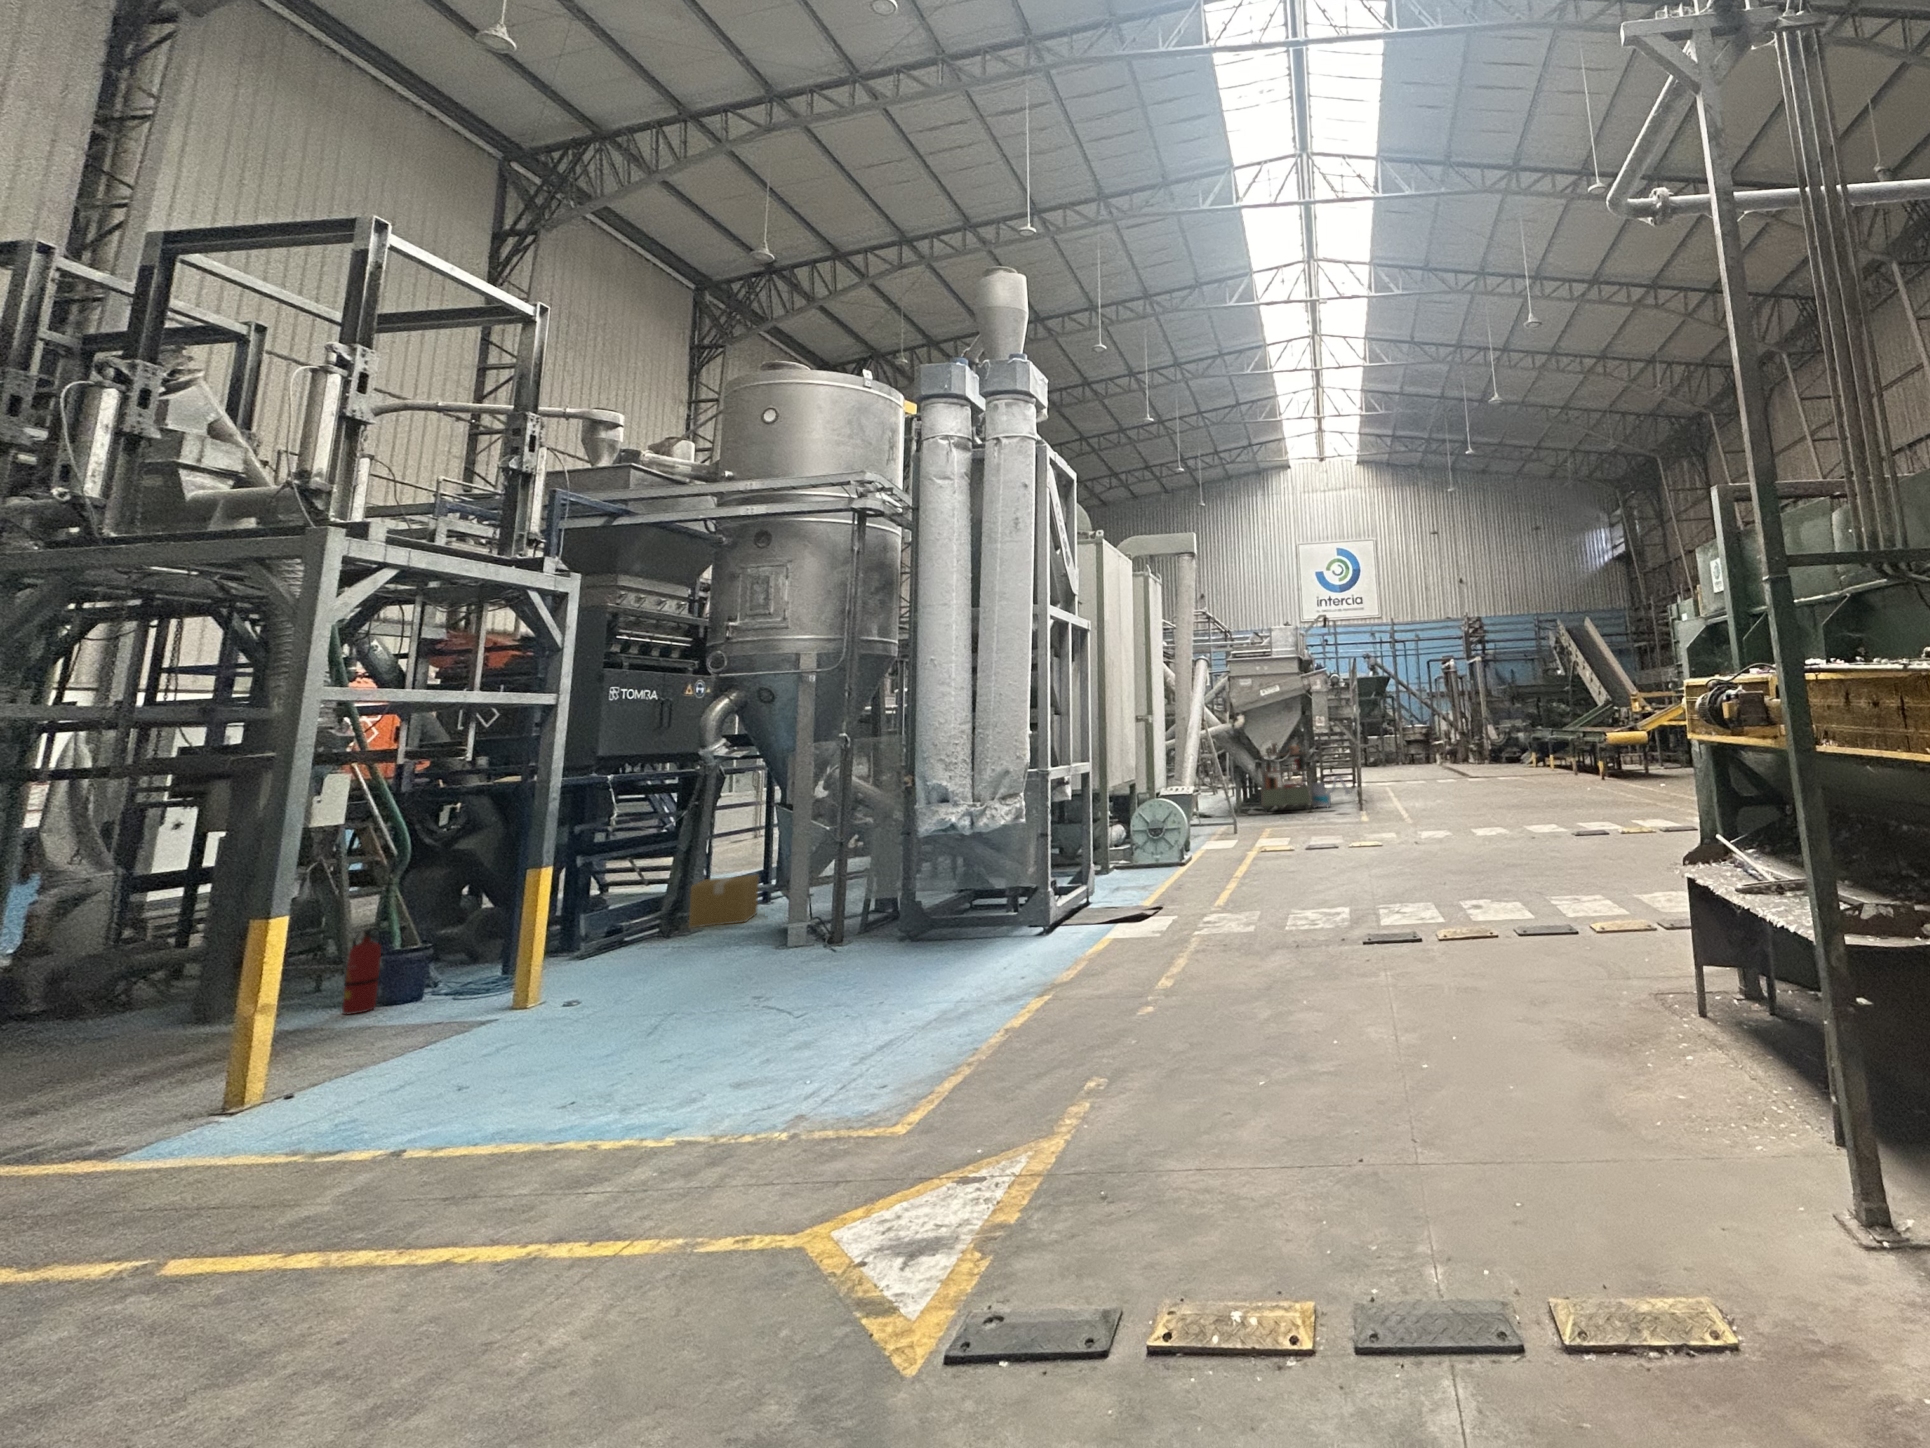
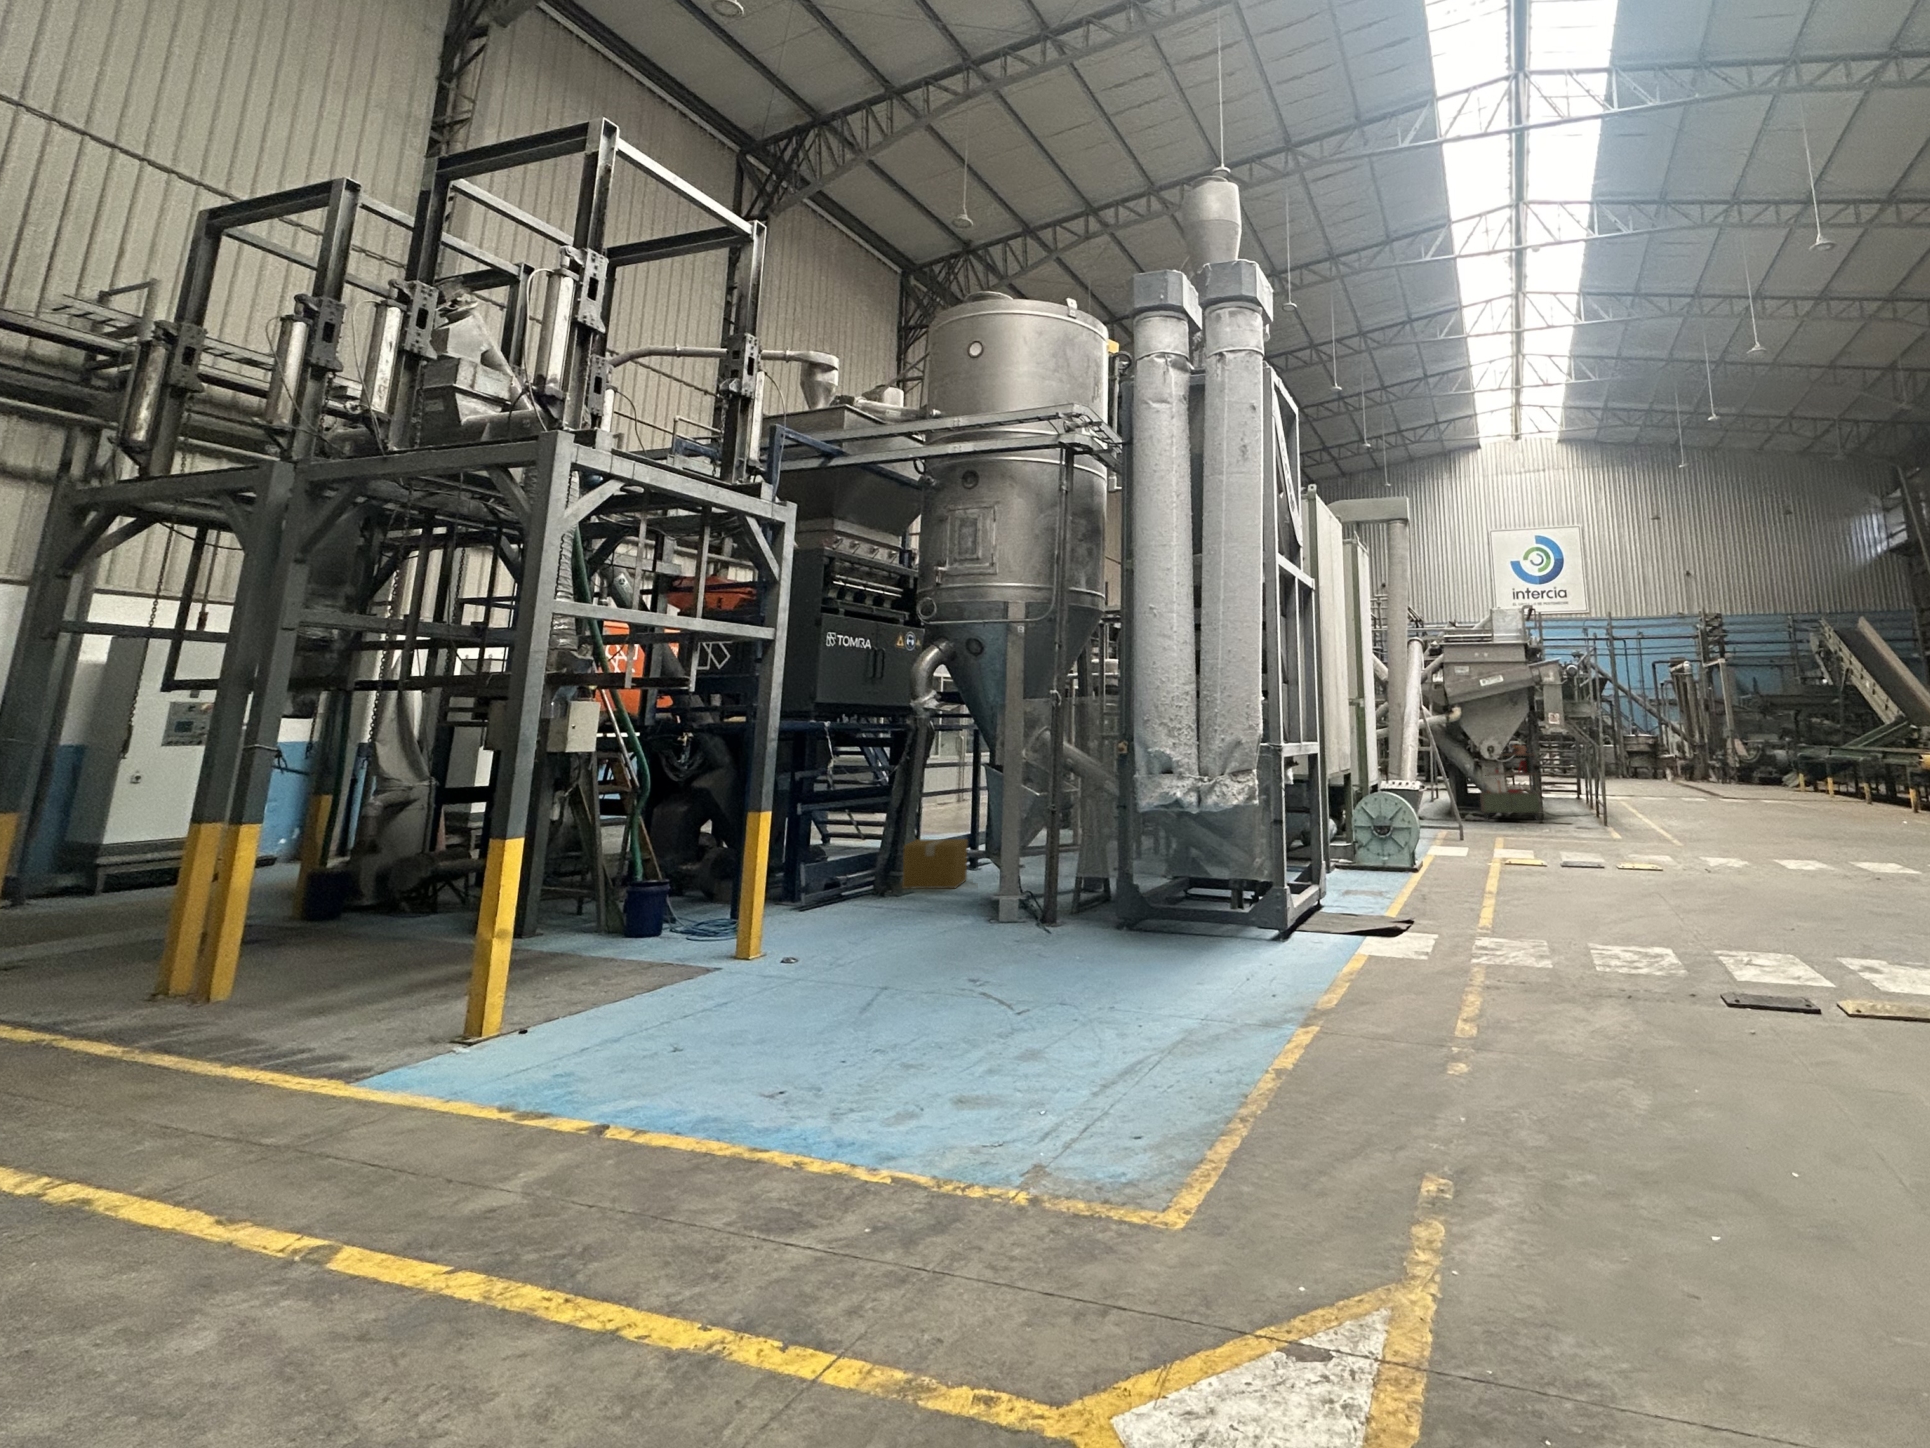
vacuum cleaner: present [1312,776,1350,808] -> none [1541,783,1591,820]
fire extinguisher: present [342,928,381,1014] -> none [590,859,624,944]

